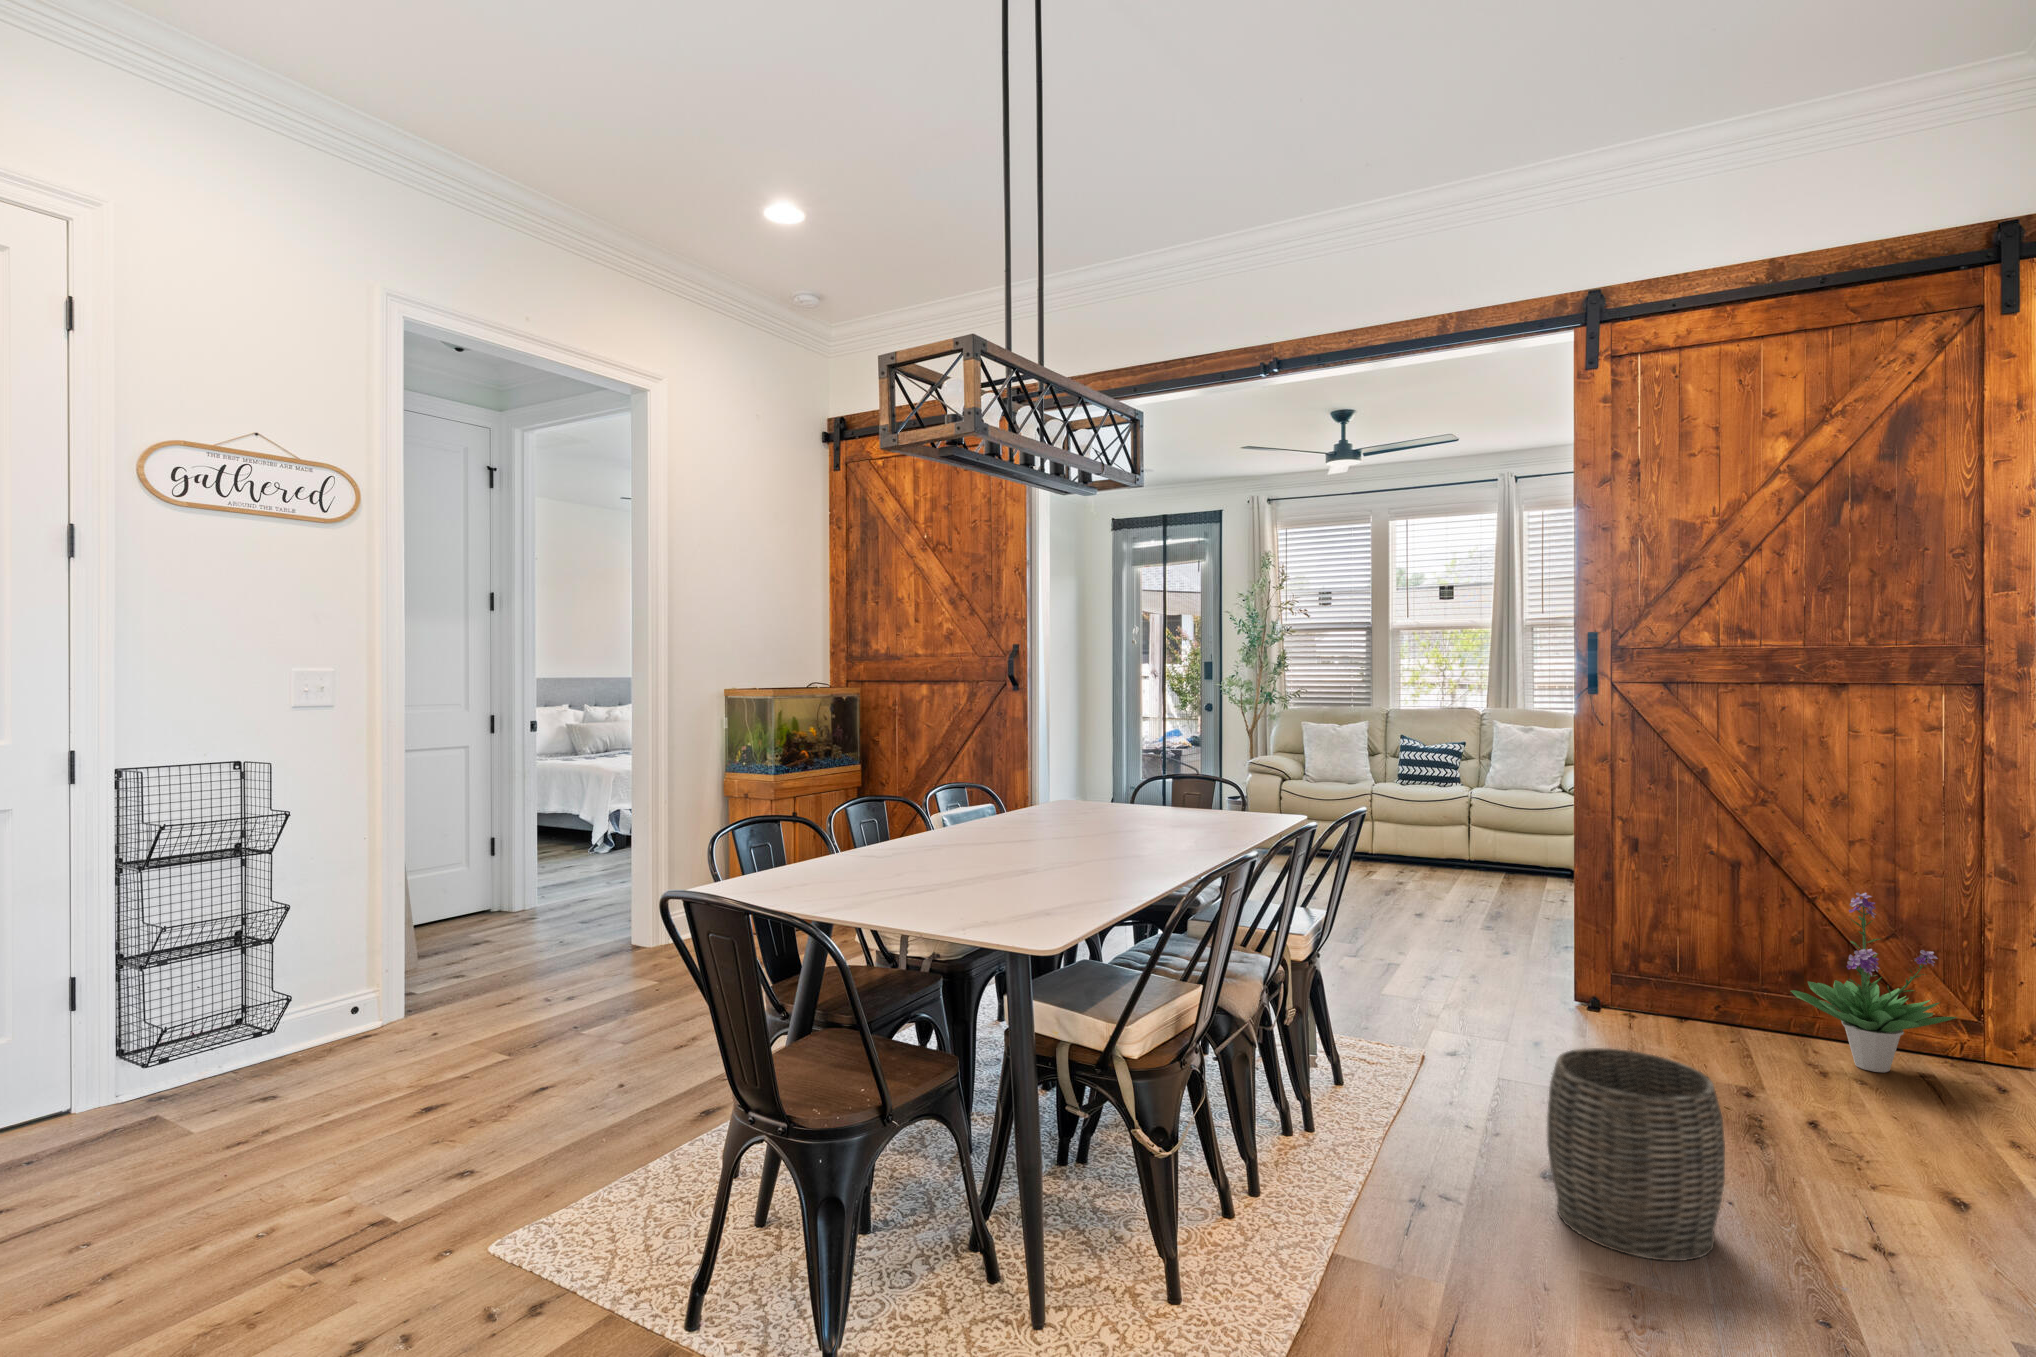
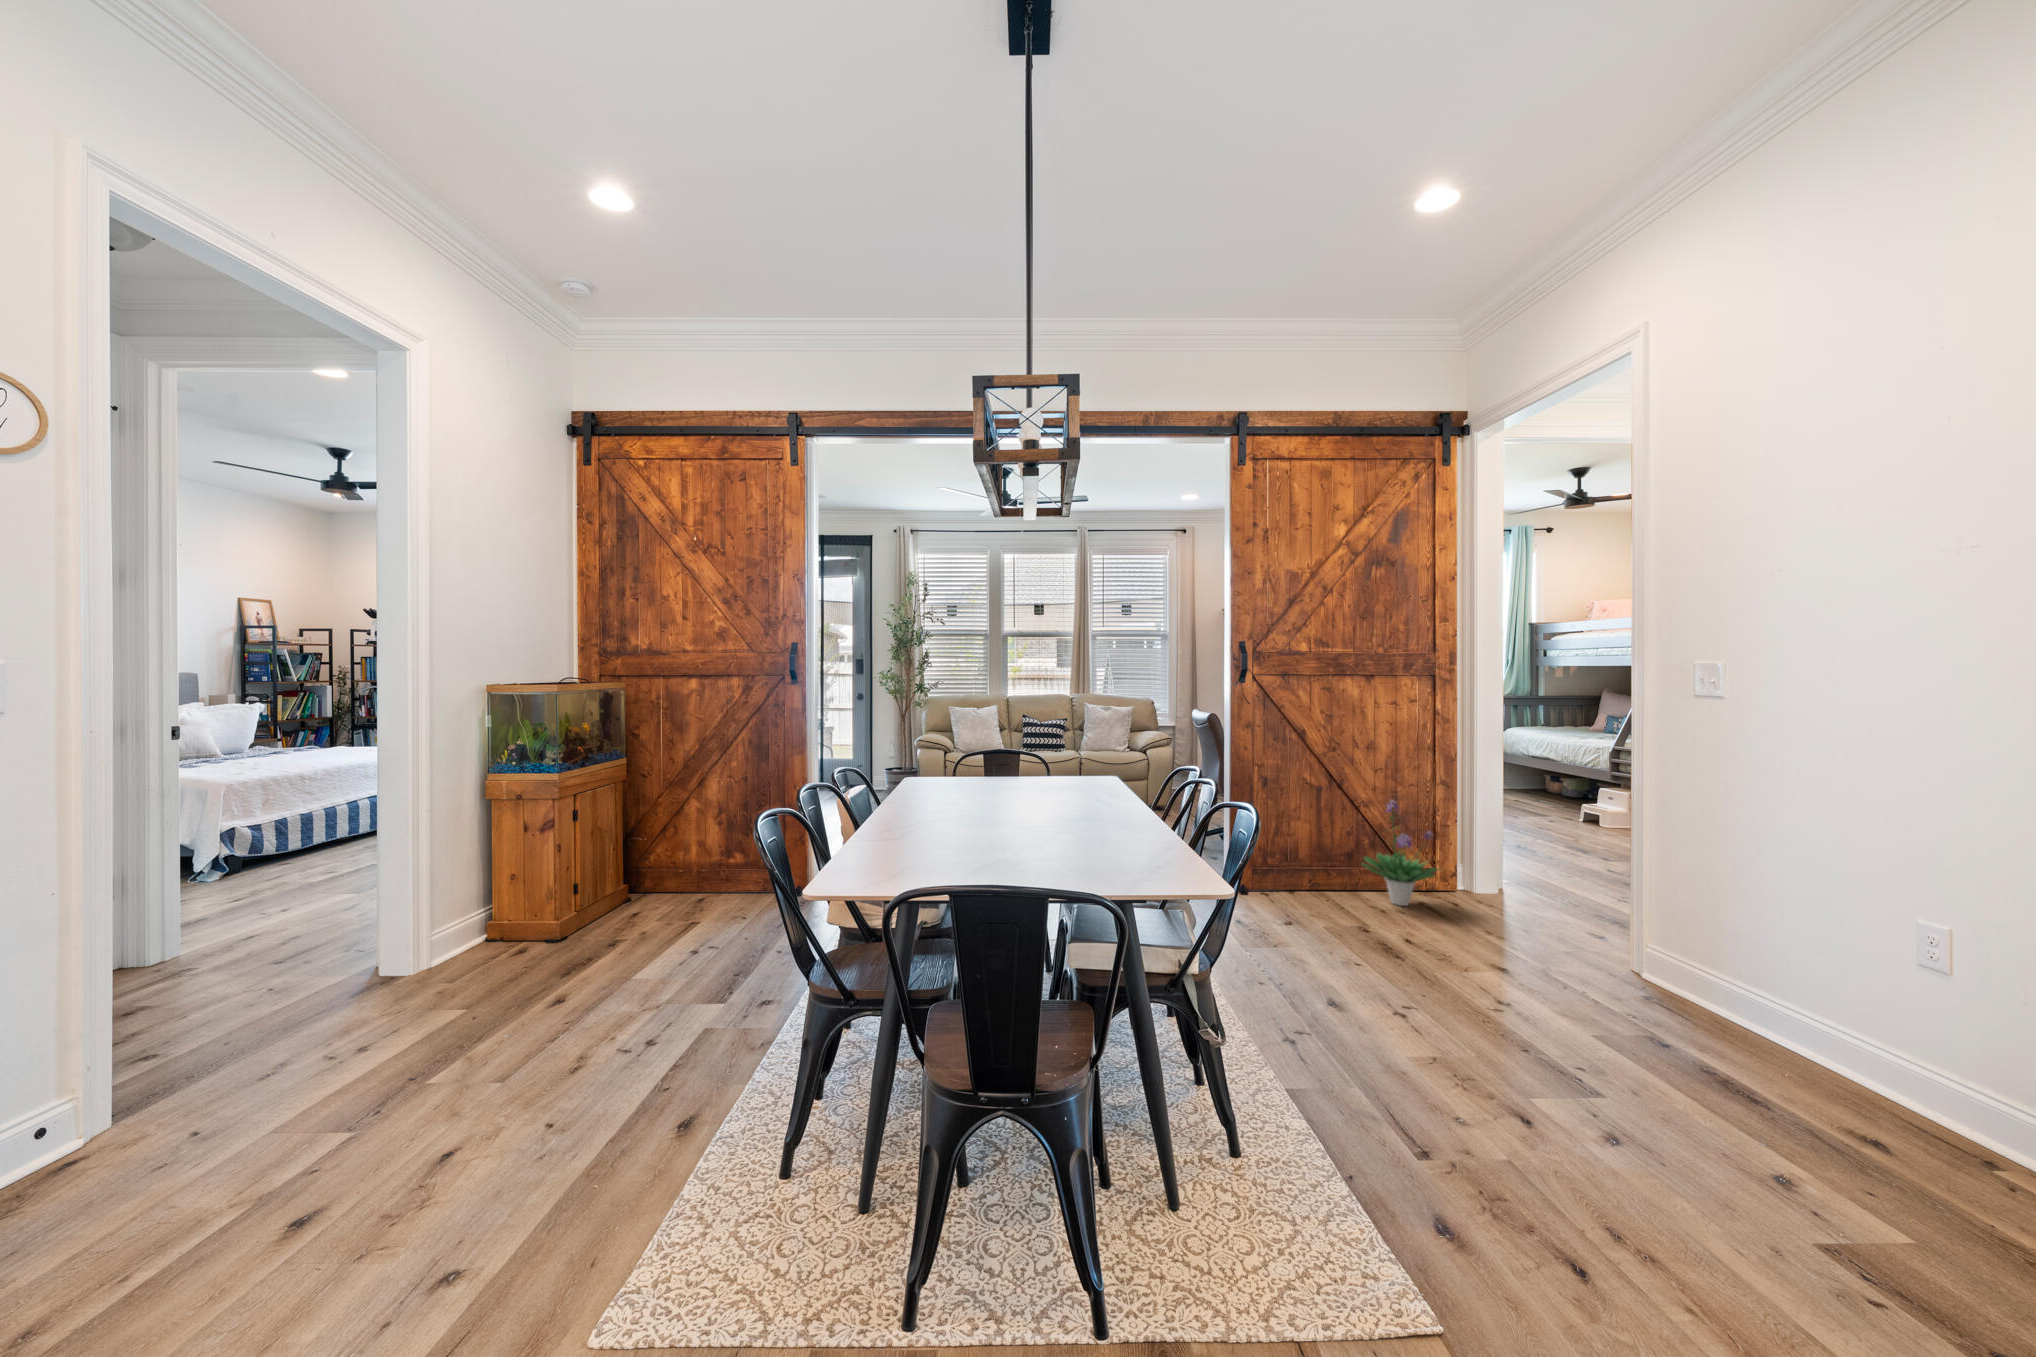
woven basket: present [1547,1048,1725,1261] -> none [1387,930,1507,1076]

